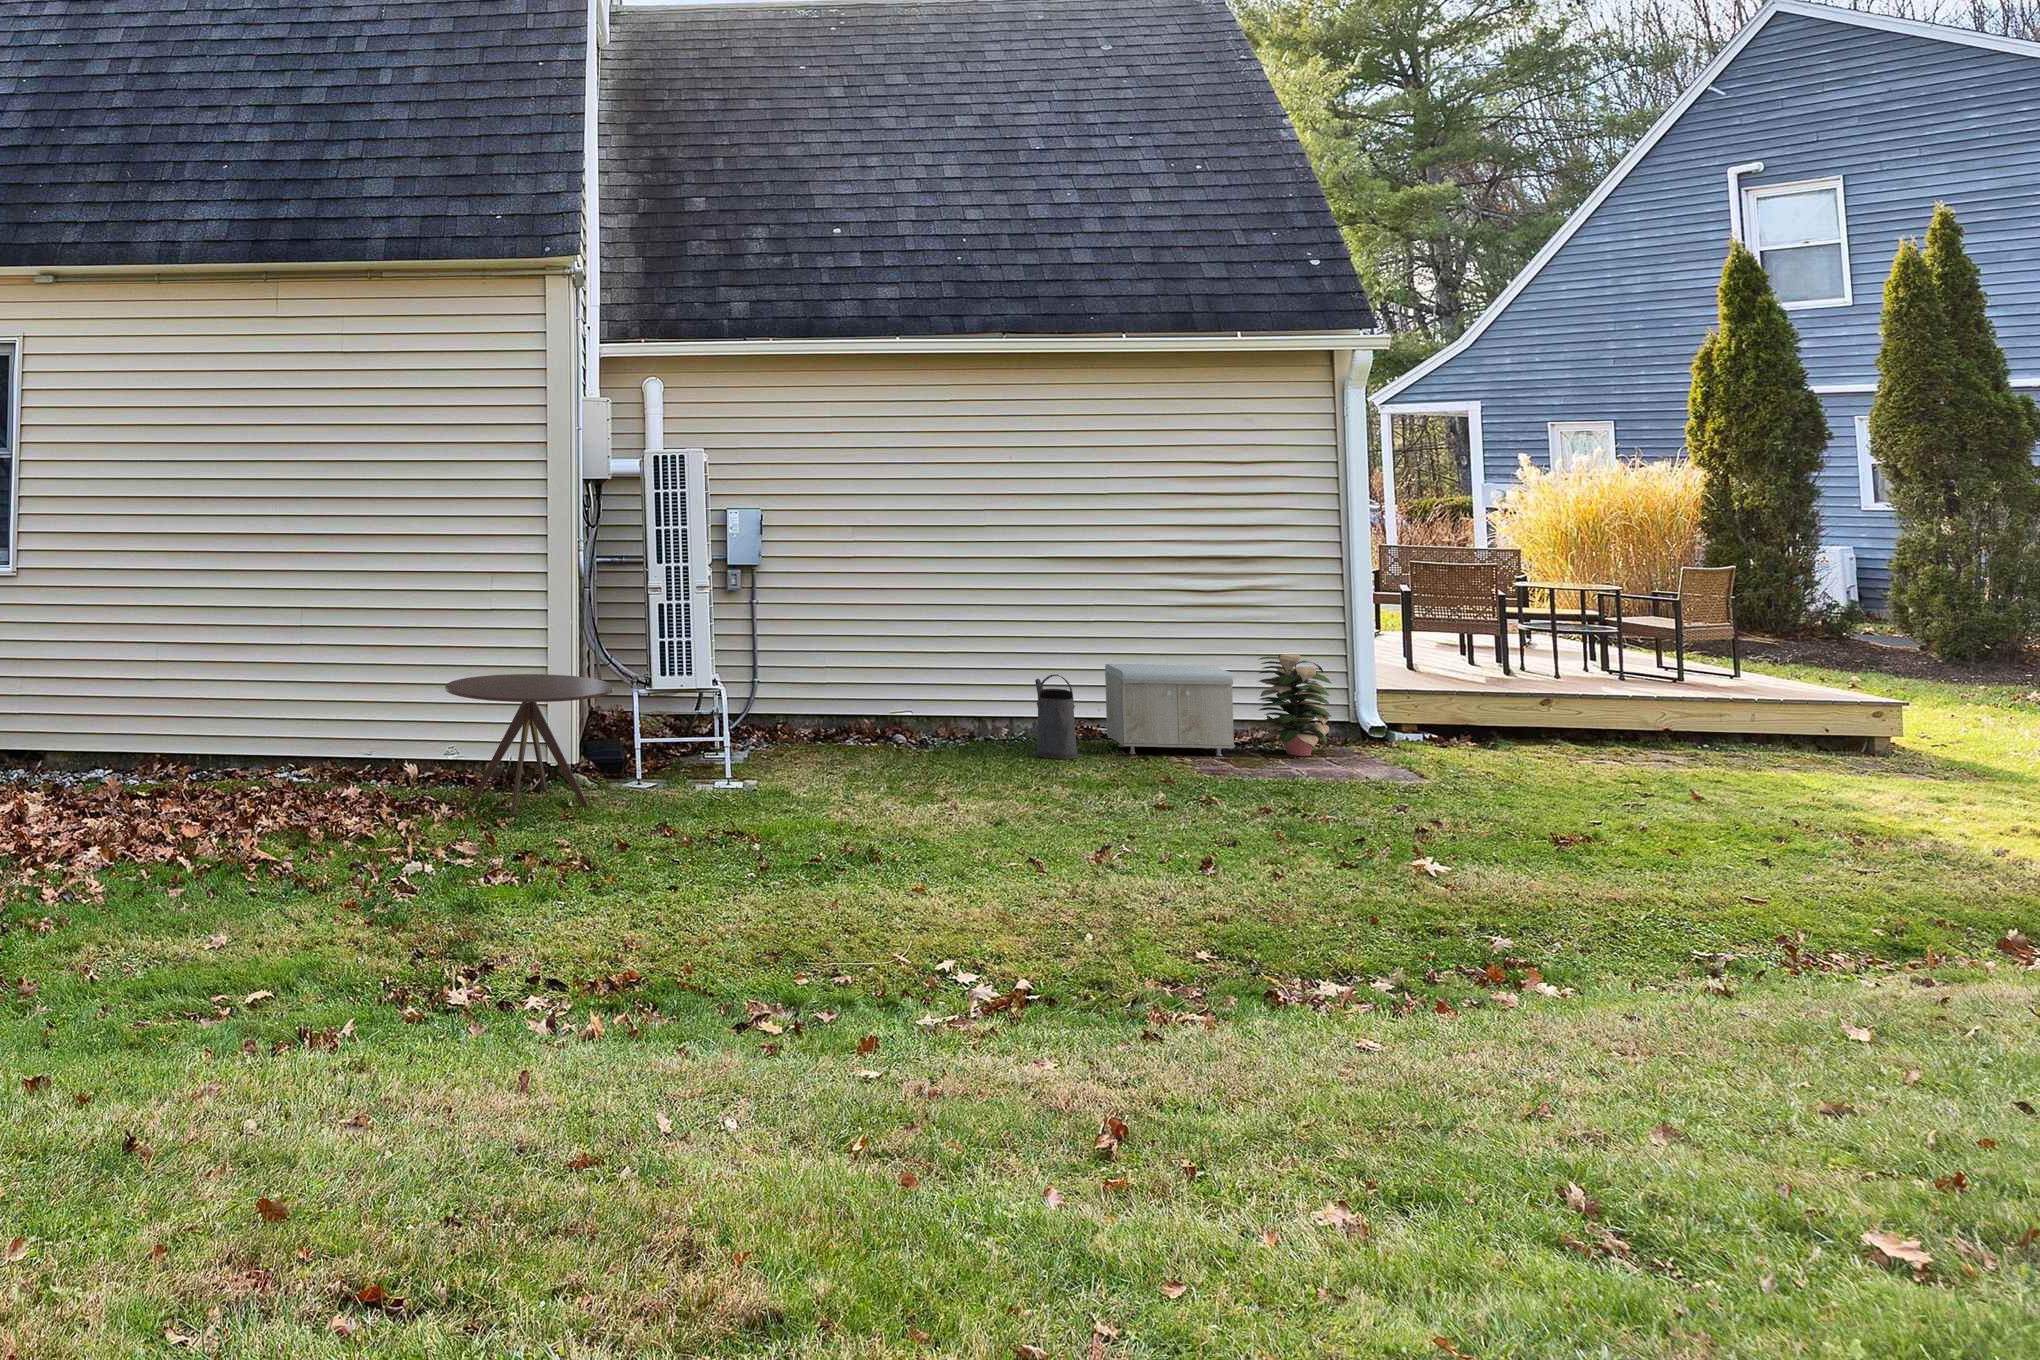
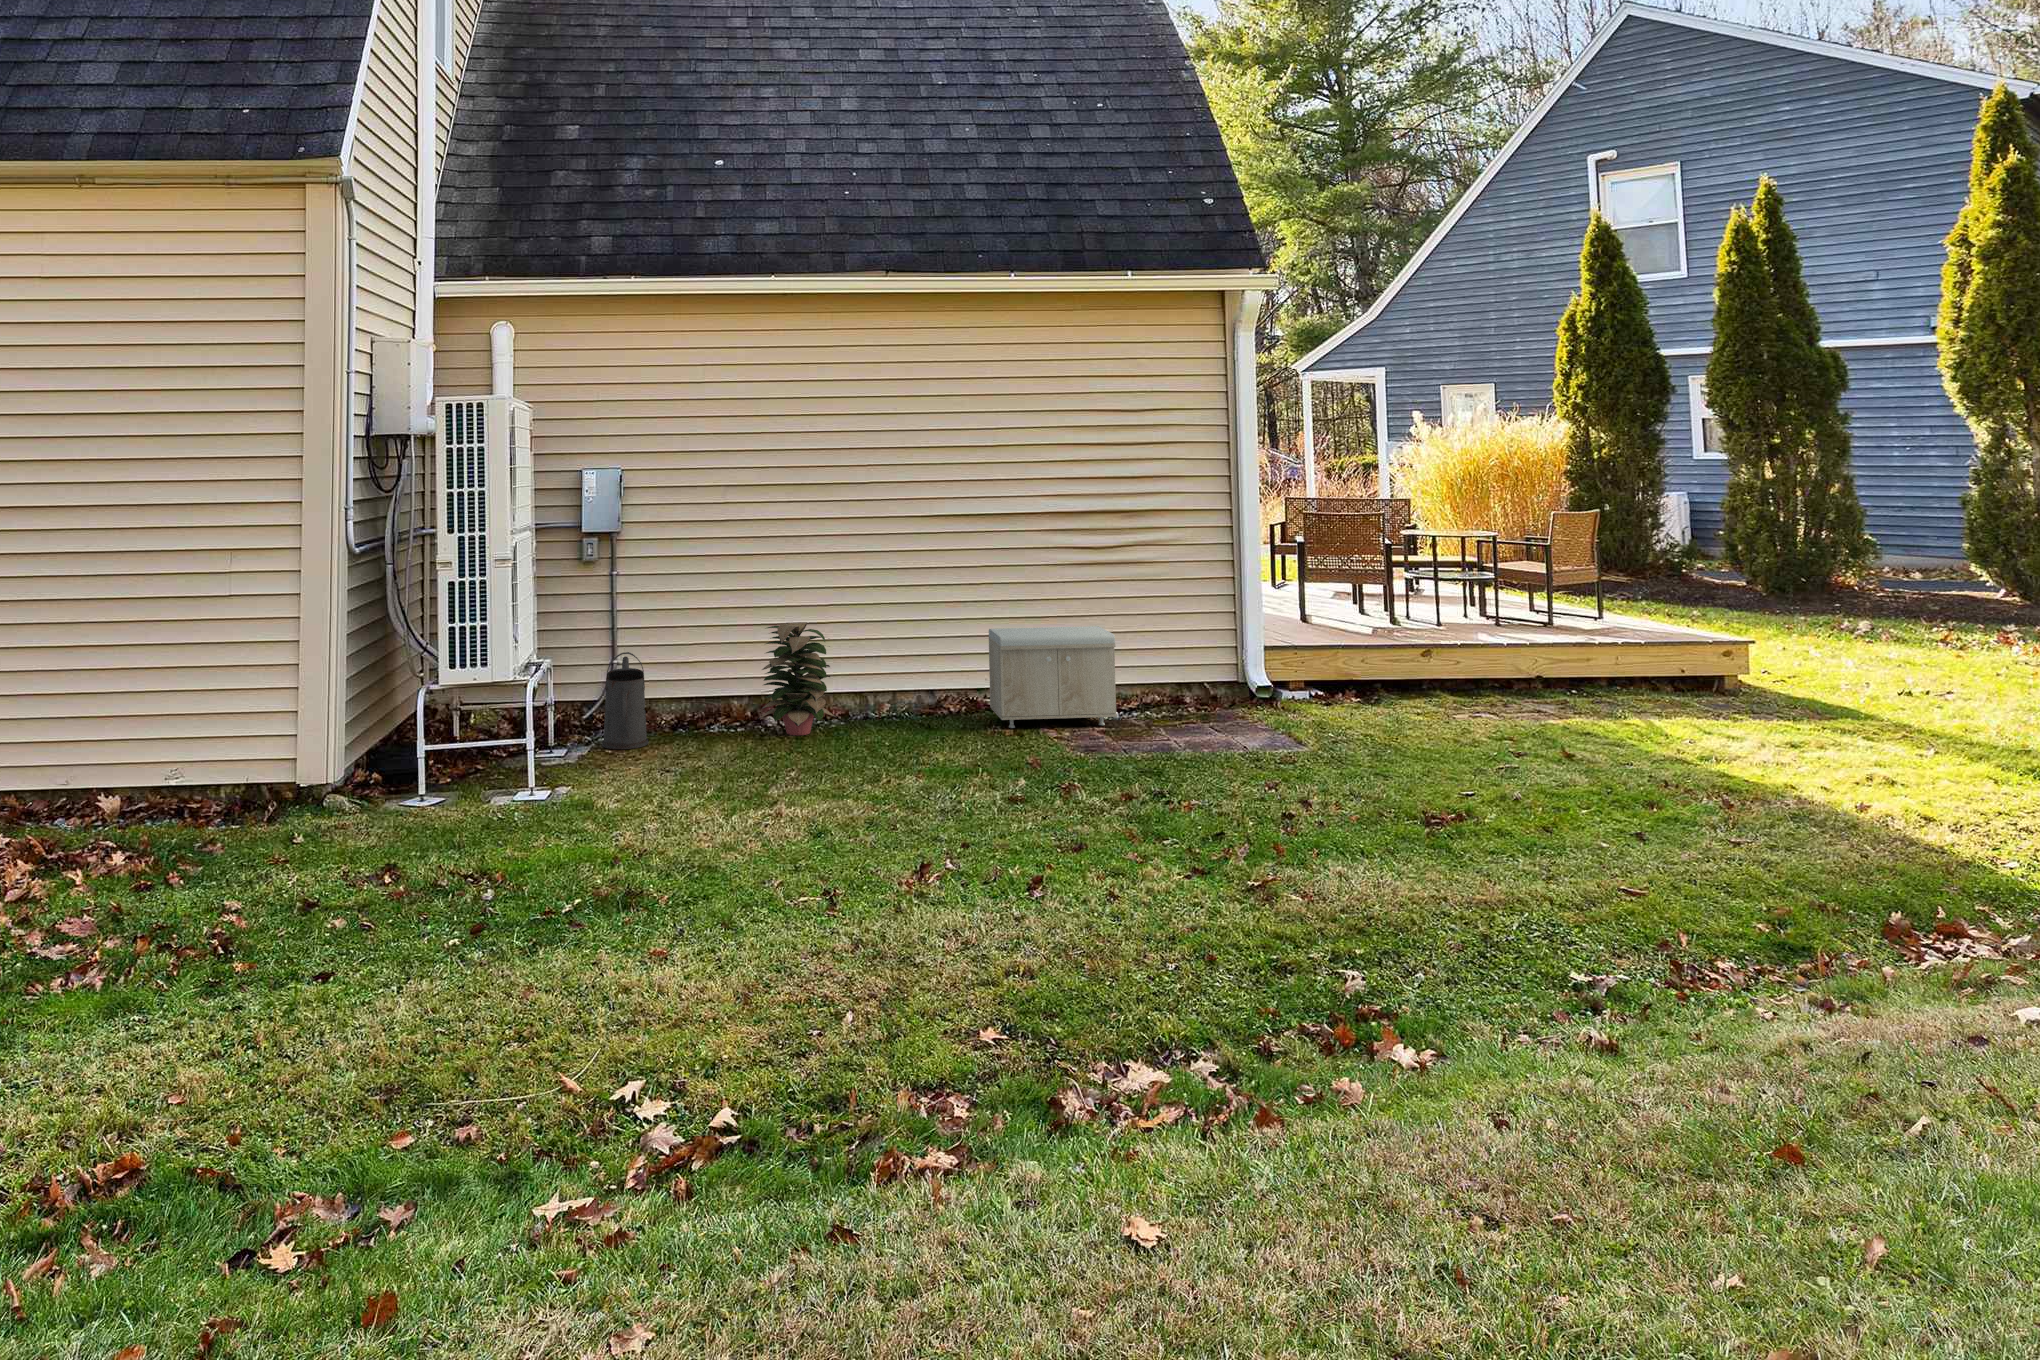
decorative plant: present [1259,654,1333,756] -> present [760,622,835,735]
round table: present [445,674,614,815] -> none [121,672,356,861]
watering can: present [1035,675,1079,759] -> present [602,652,648,749]

